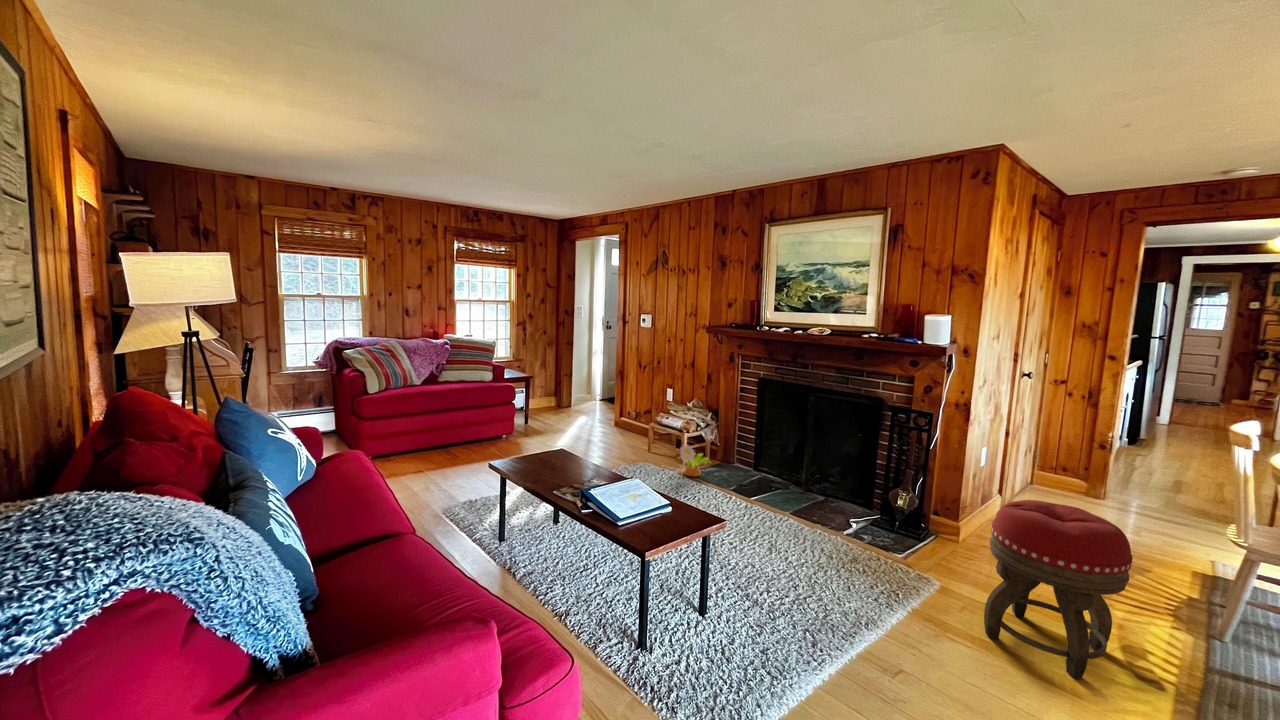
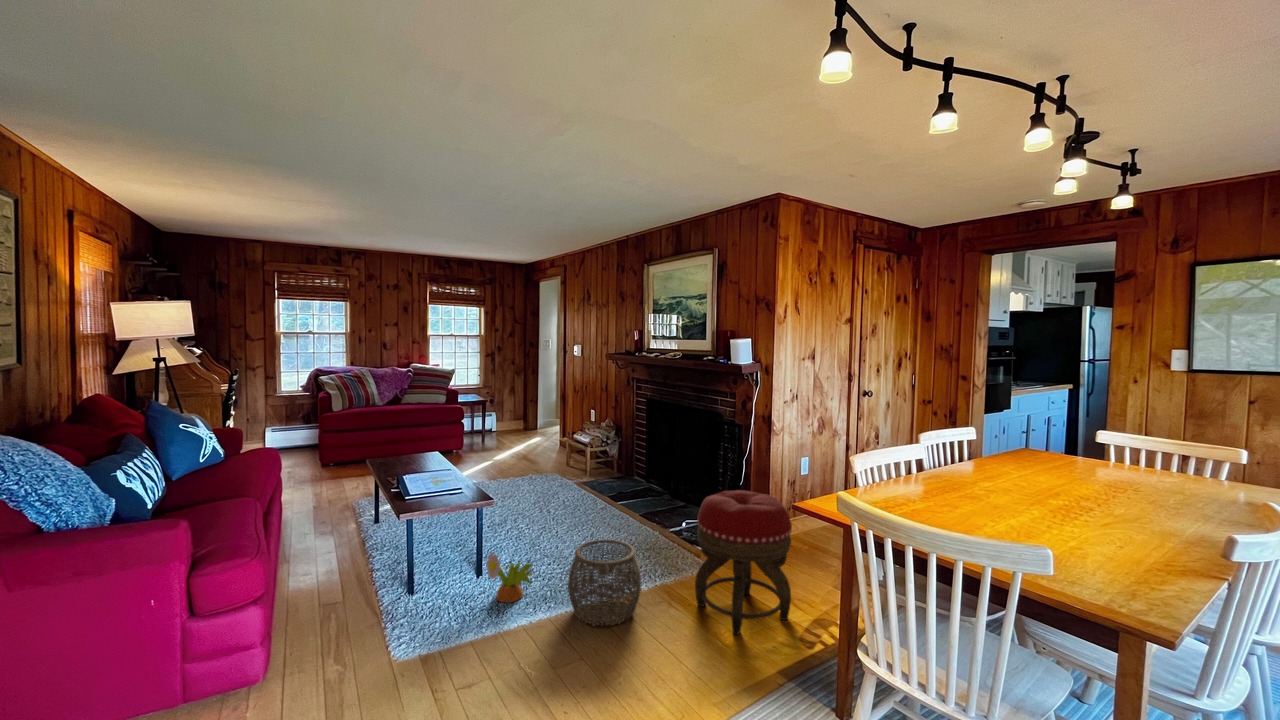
decorative plant: present [680,445,710,476] -> present [486,552,533,603]
woven basket: none [854,566,959,683] -> present [568,539,642,626]

